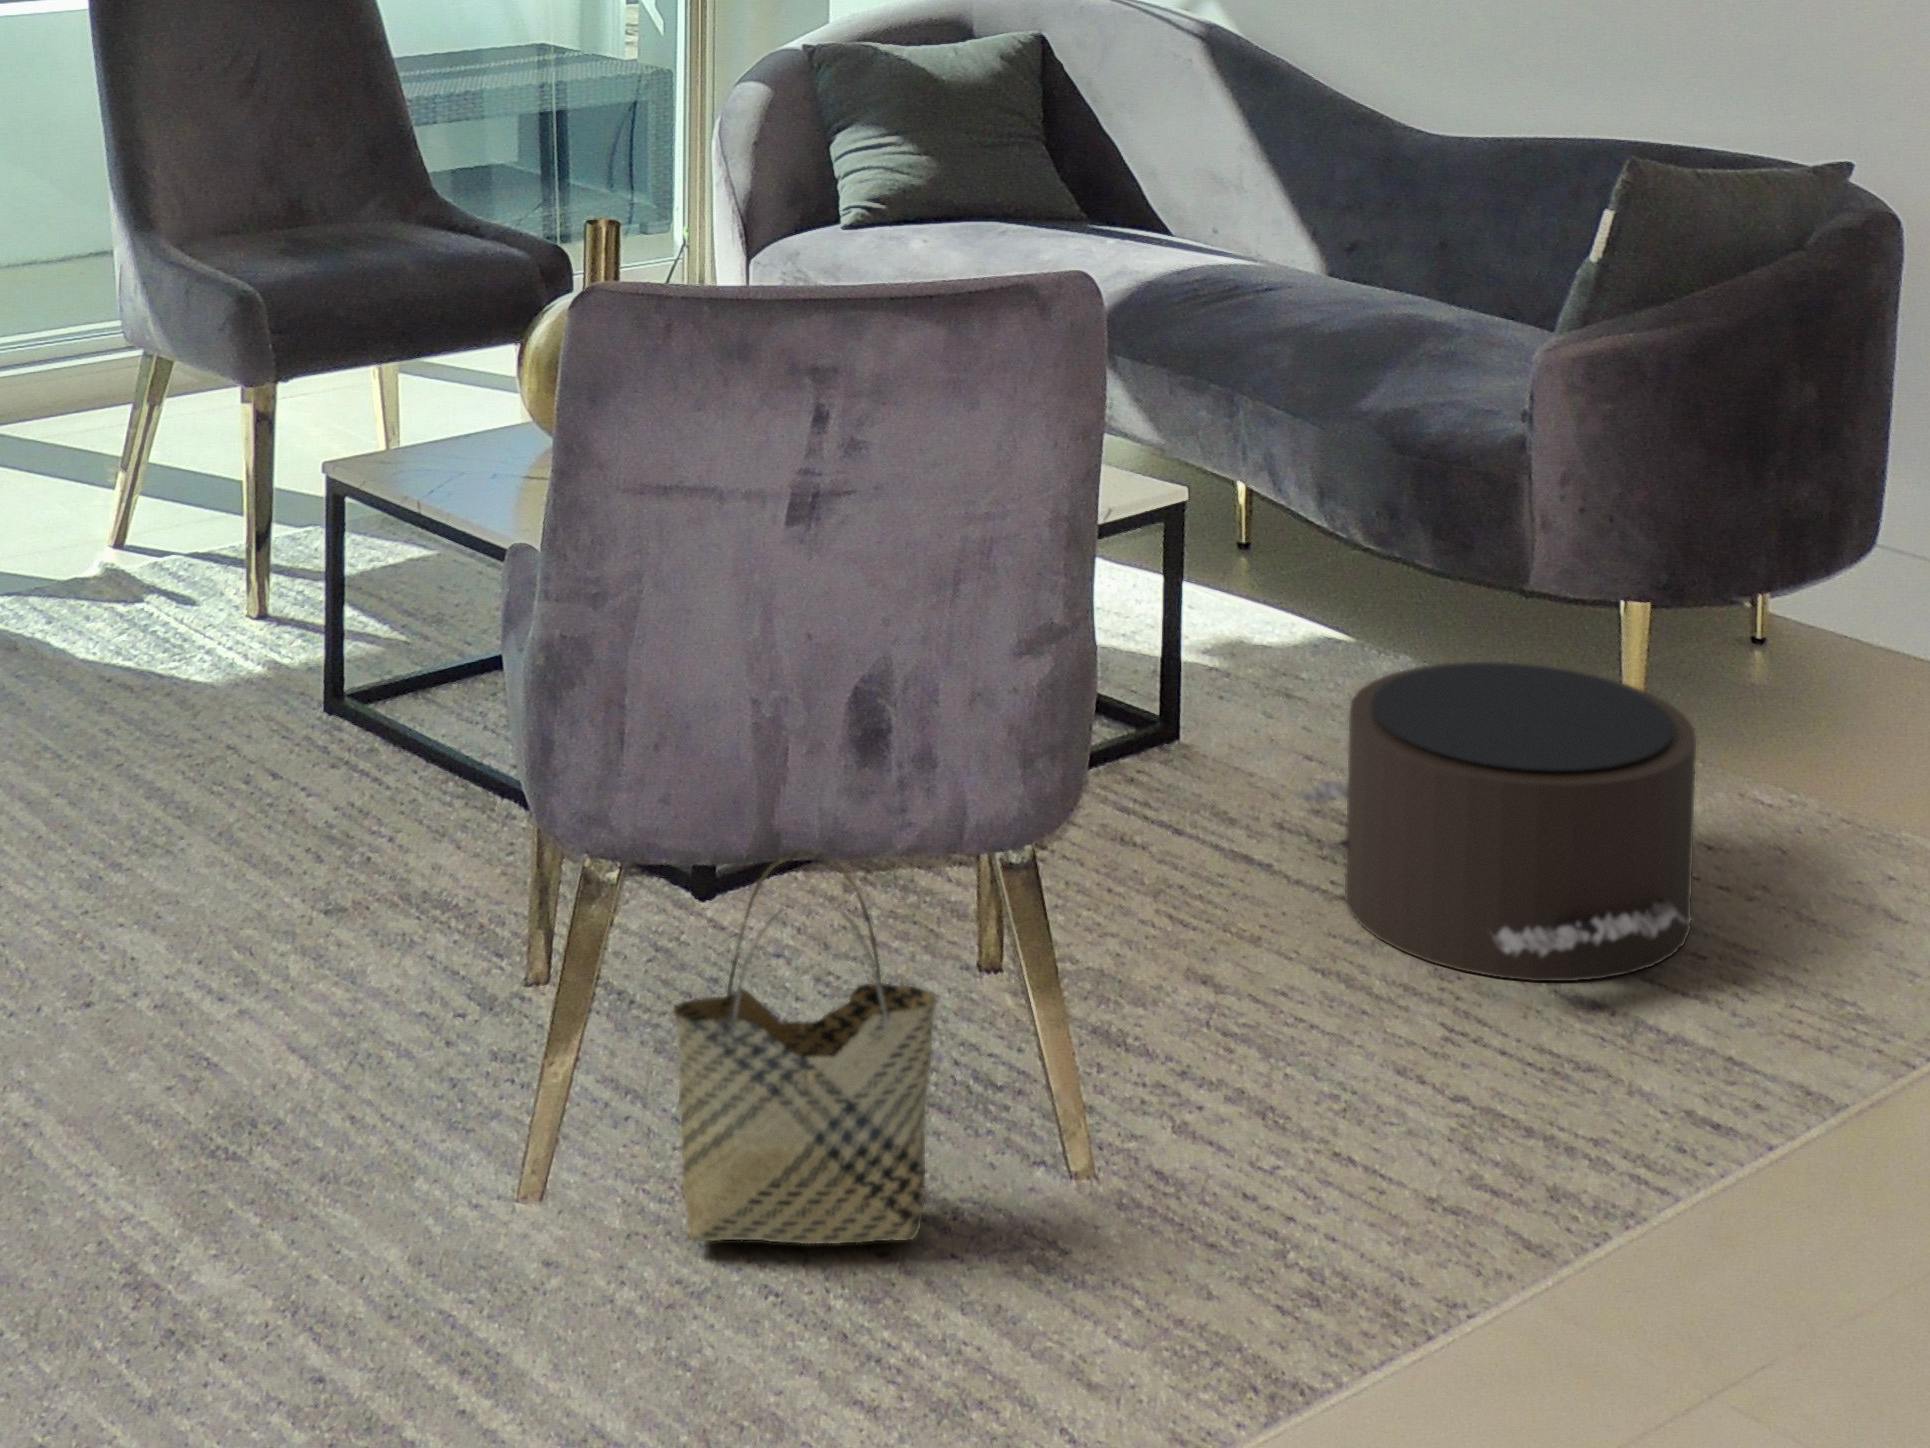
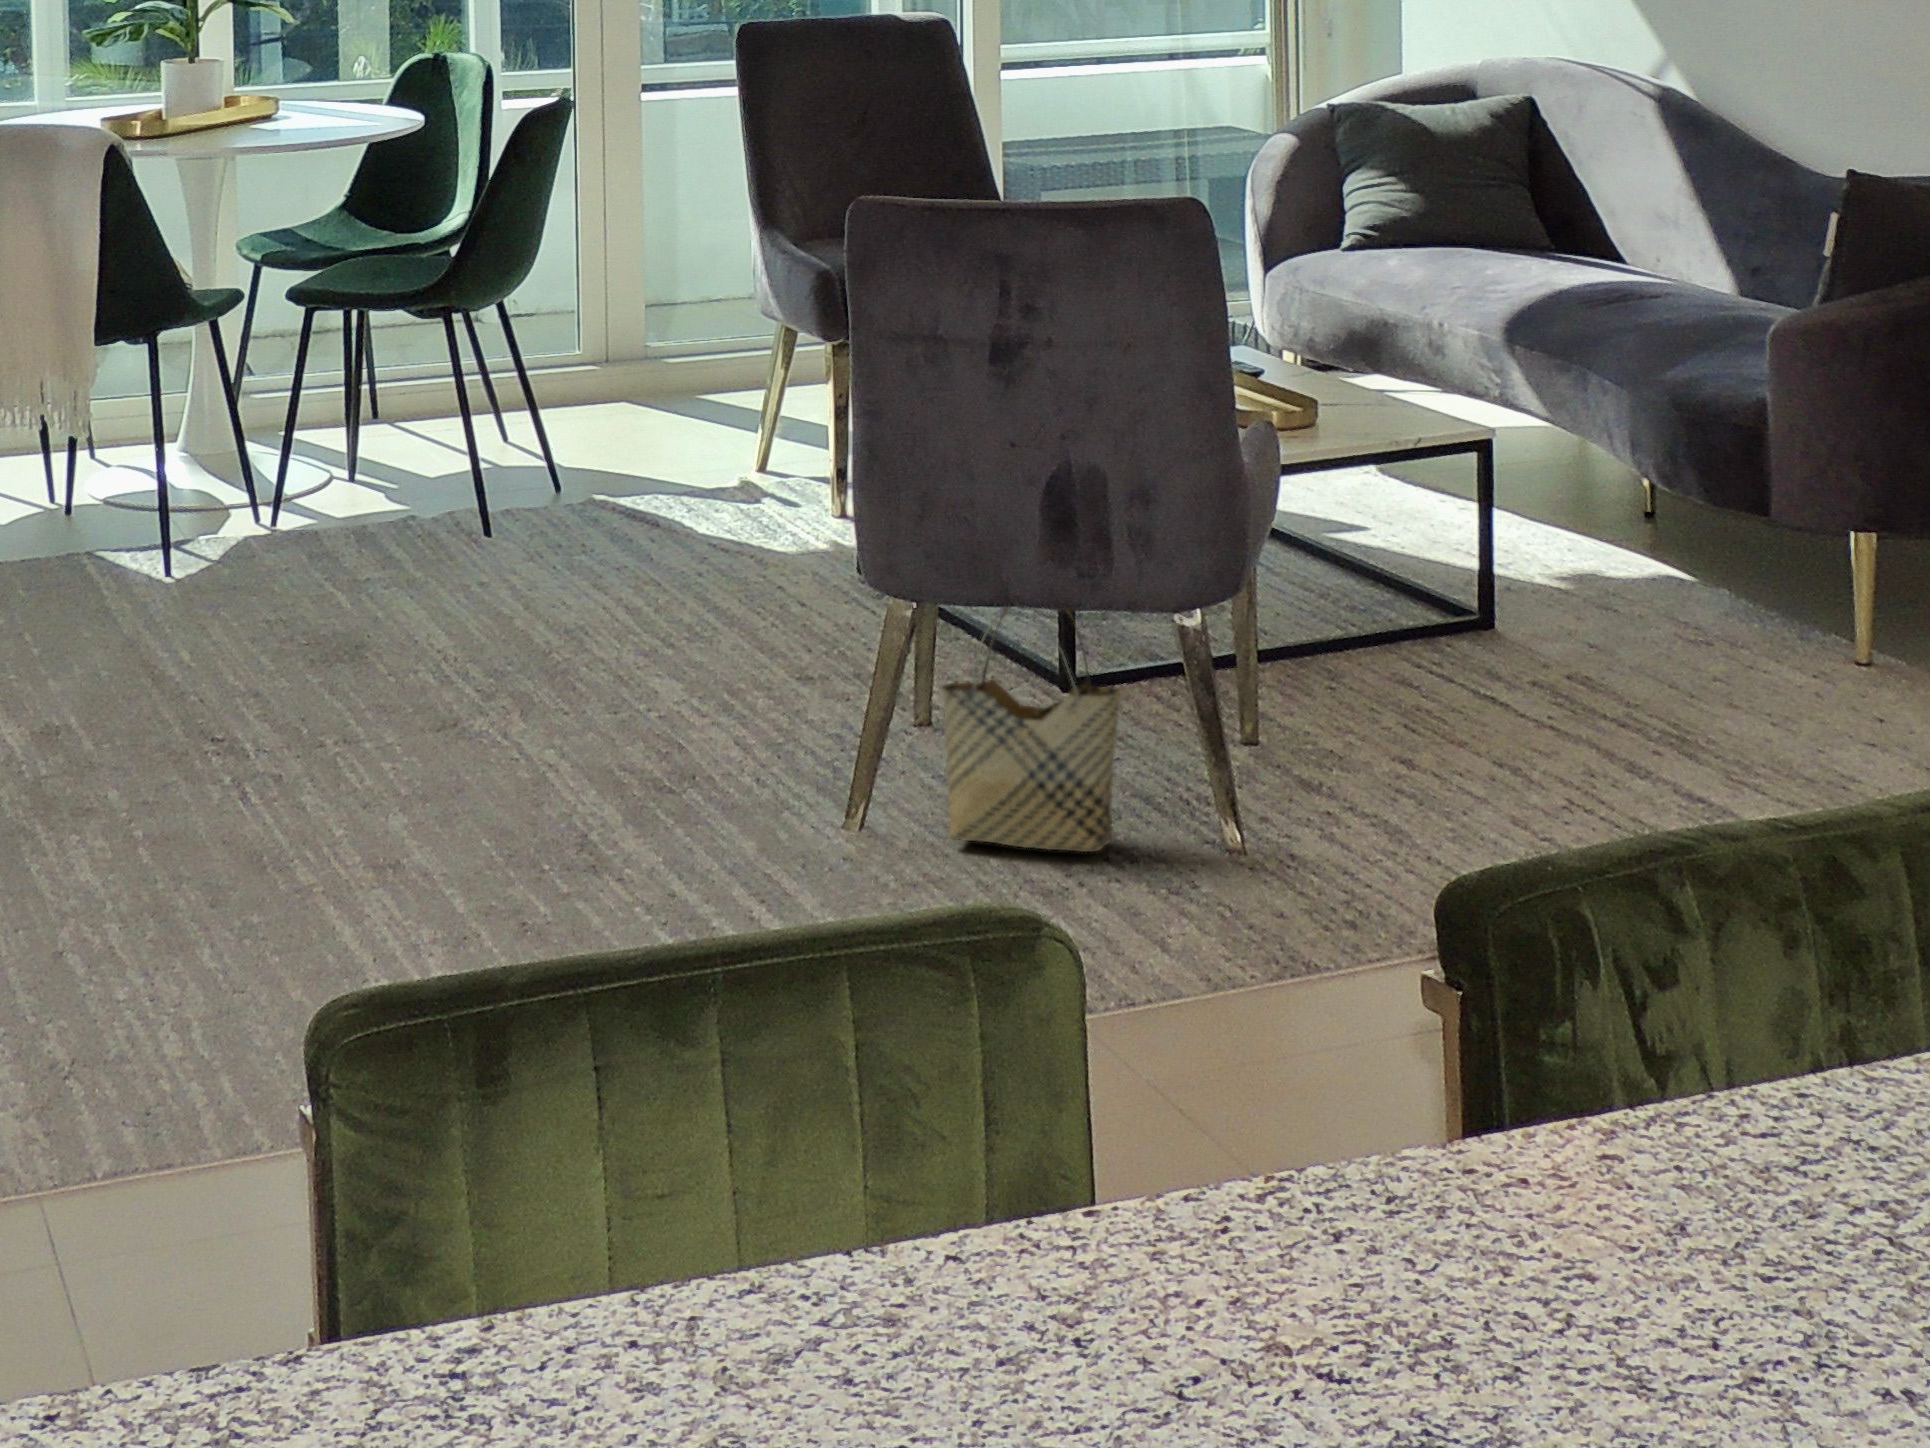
pouf: present [1299,662,1696,981] -> none [1533,552,1821,773]

